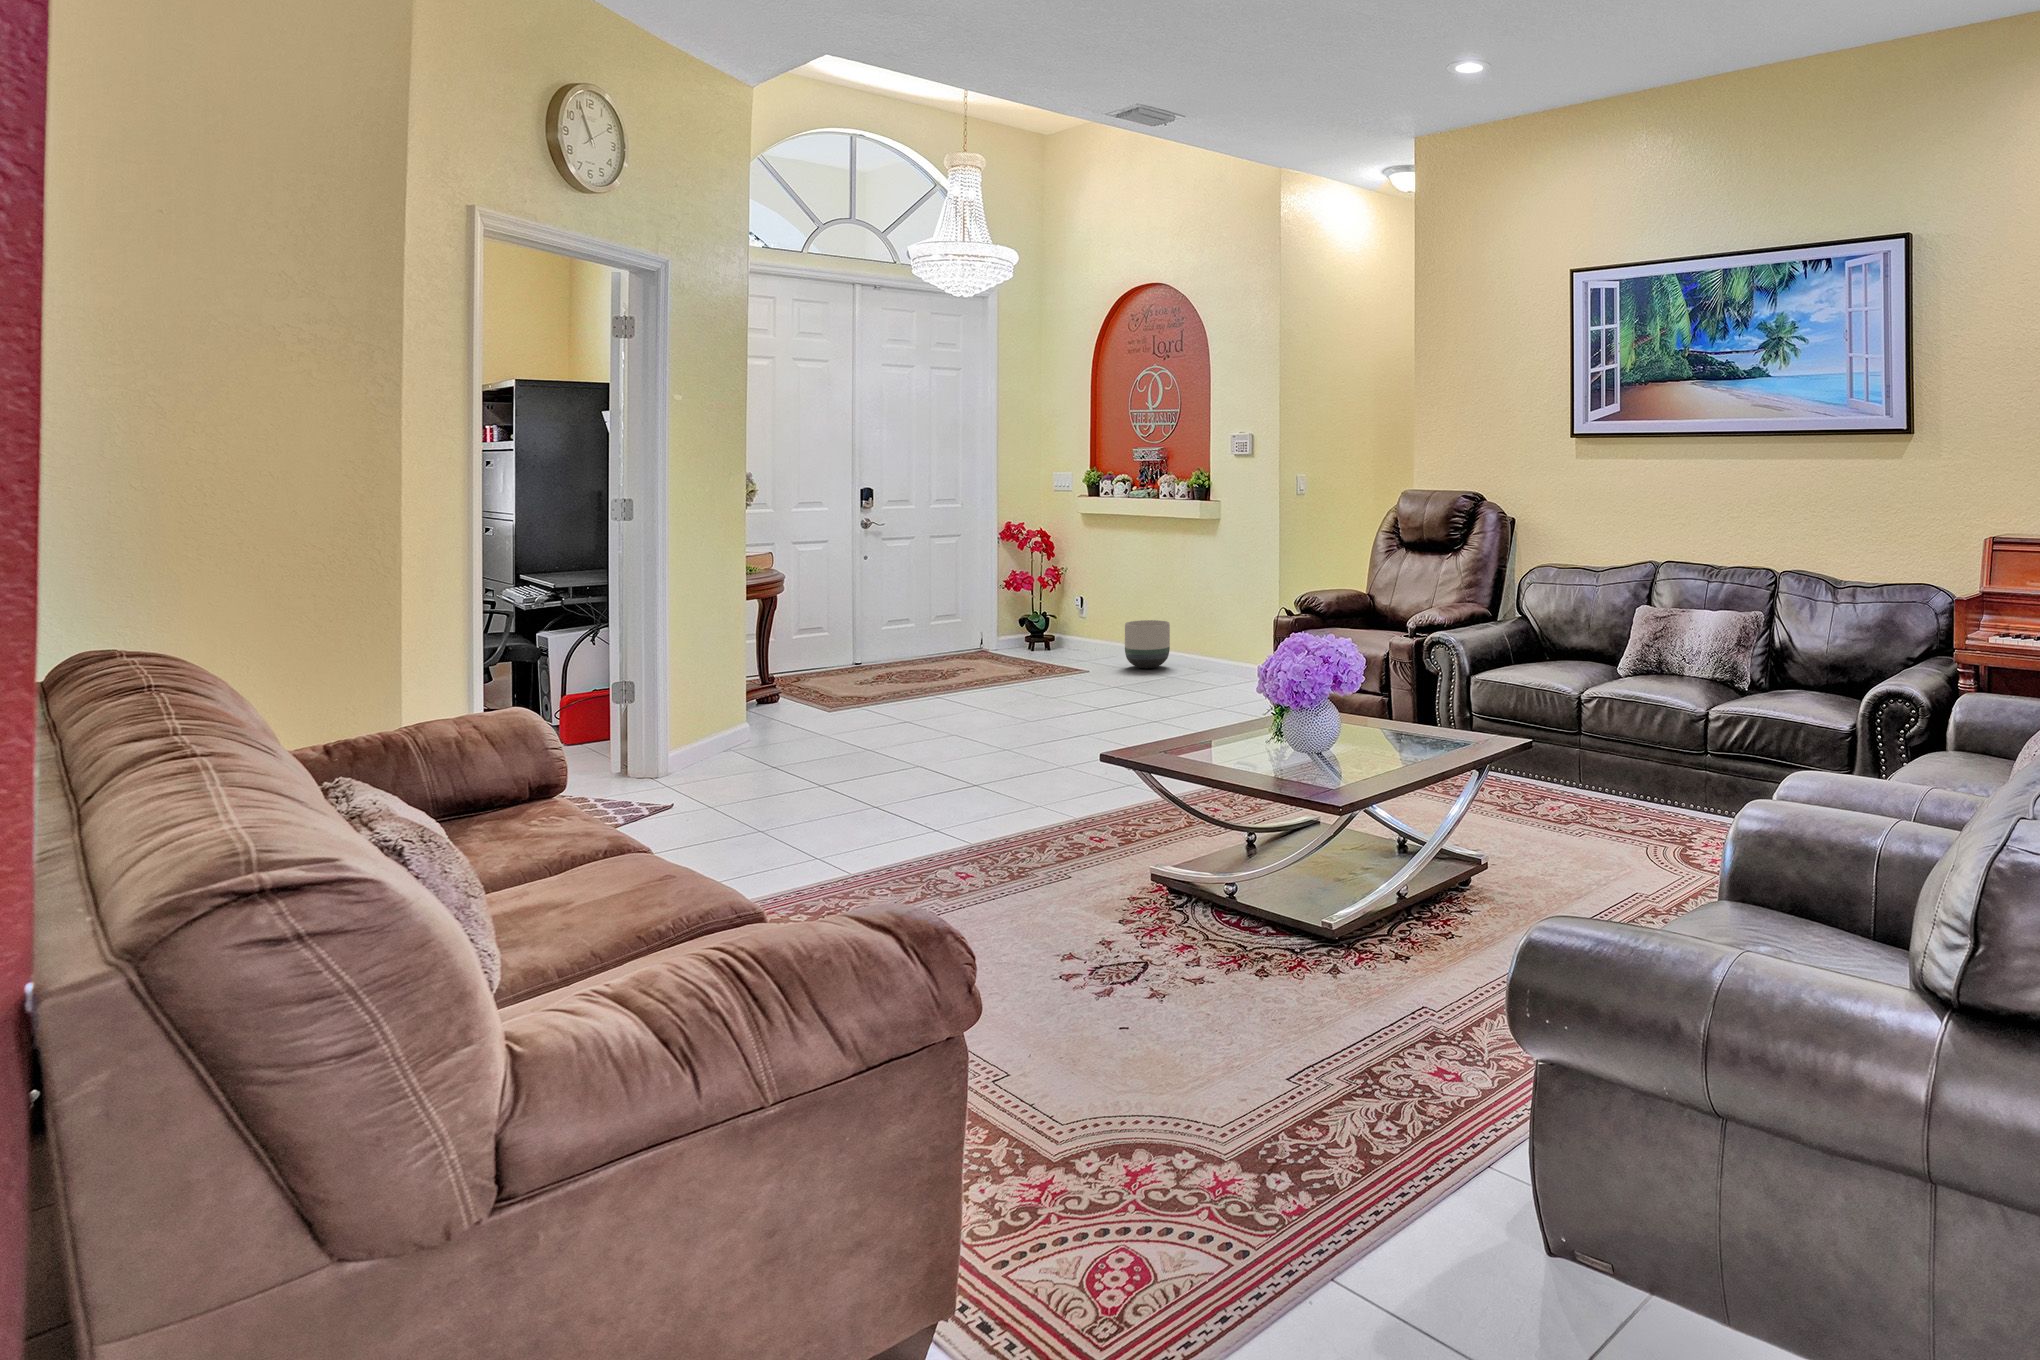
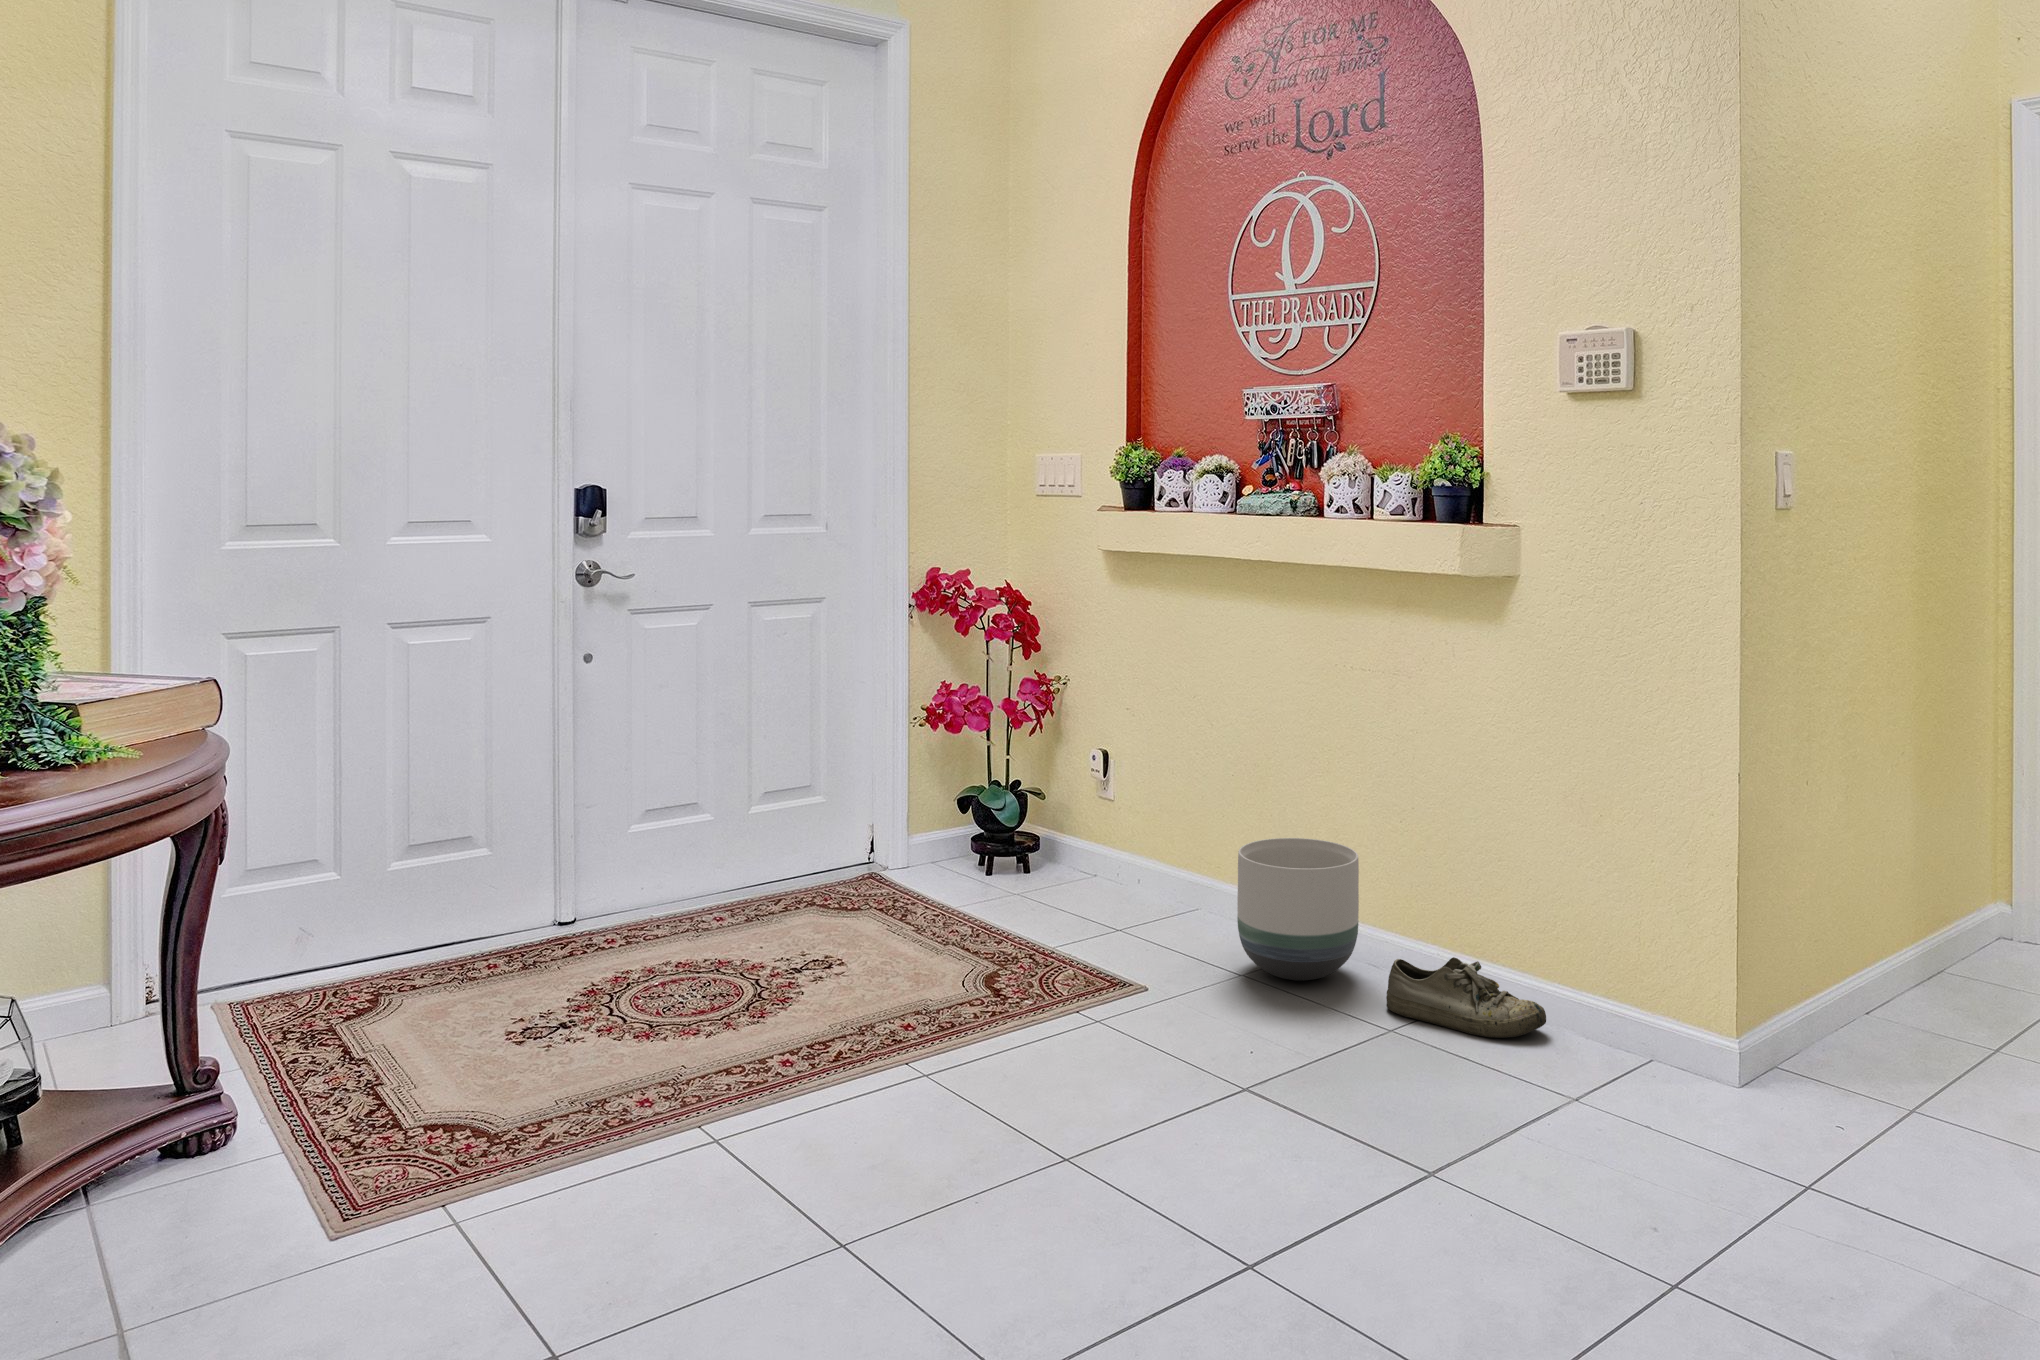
shoe: none [1174,654,1226,677] -> present [1386,957,1546,1038]

